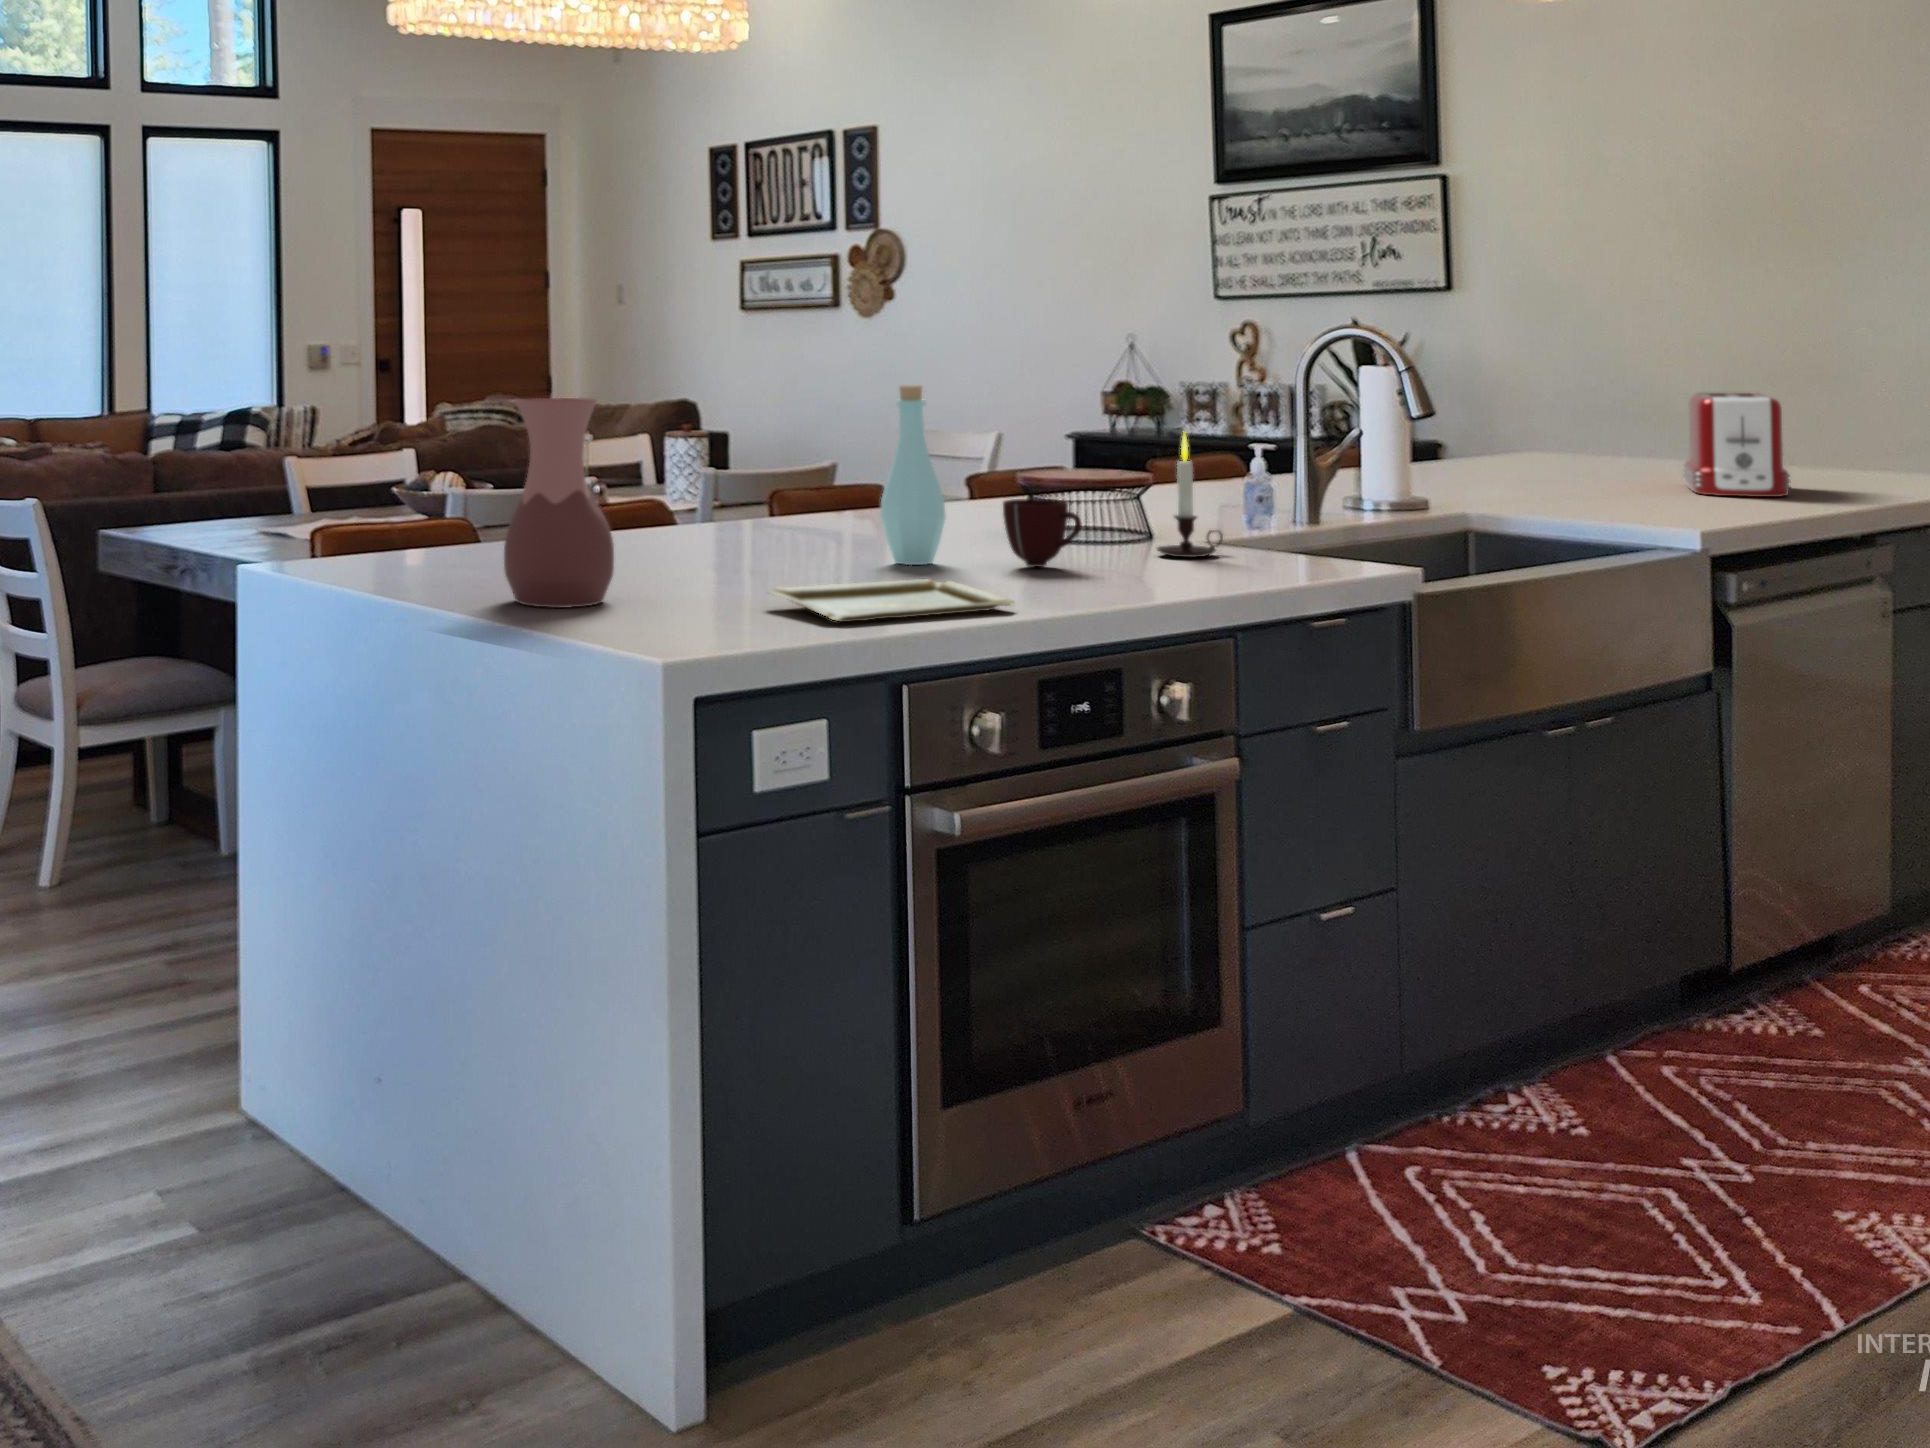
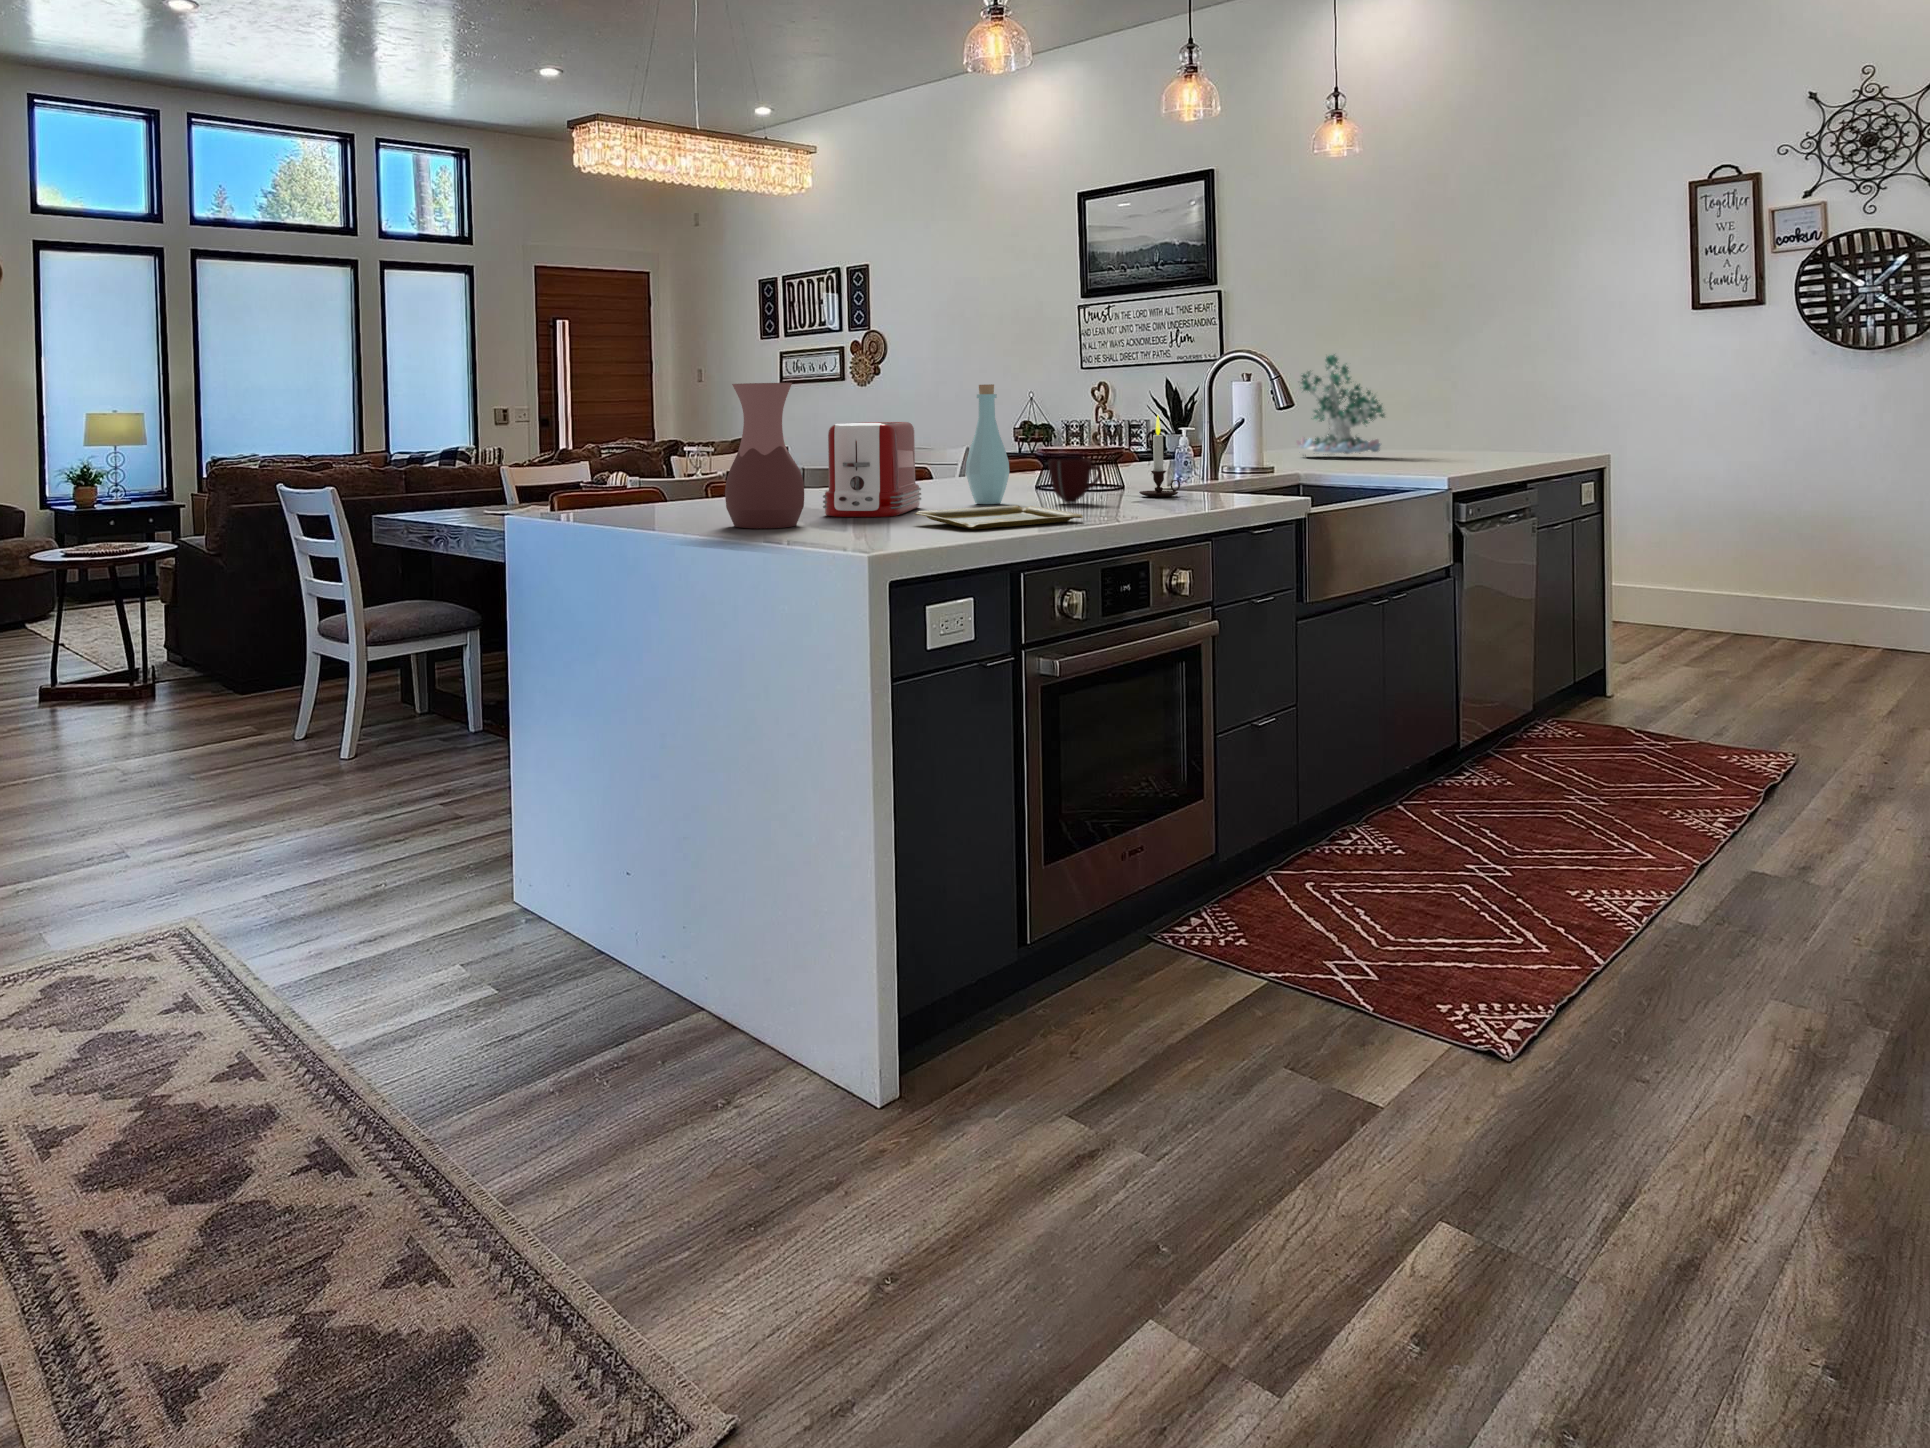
plant: none [1499,297,1659,466] -> present [1296,354,1385,455]
toaster: present [1683,393,1790,497] -> present [823,422,921,517]

